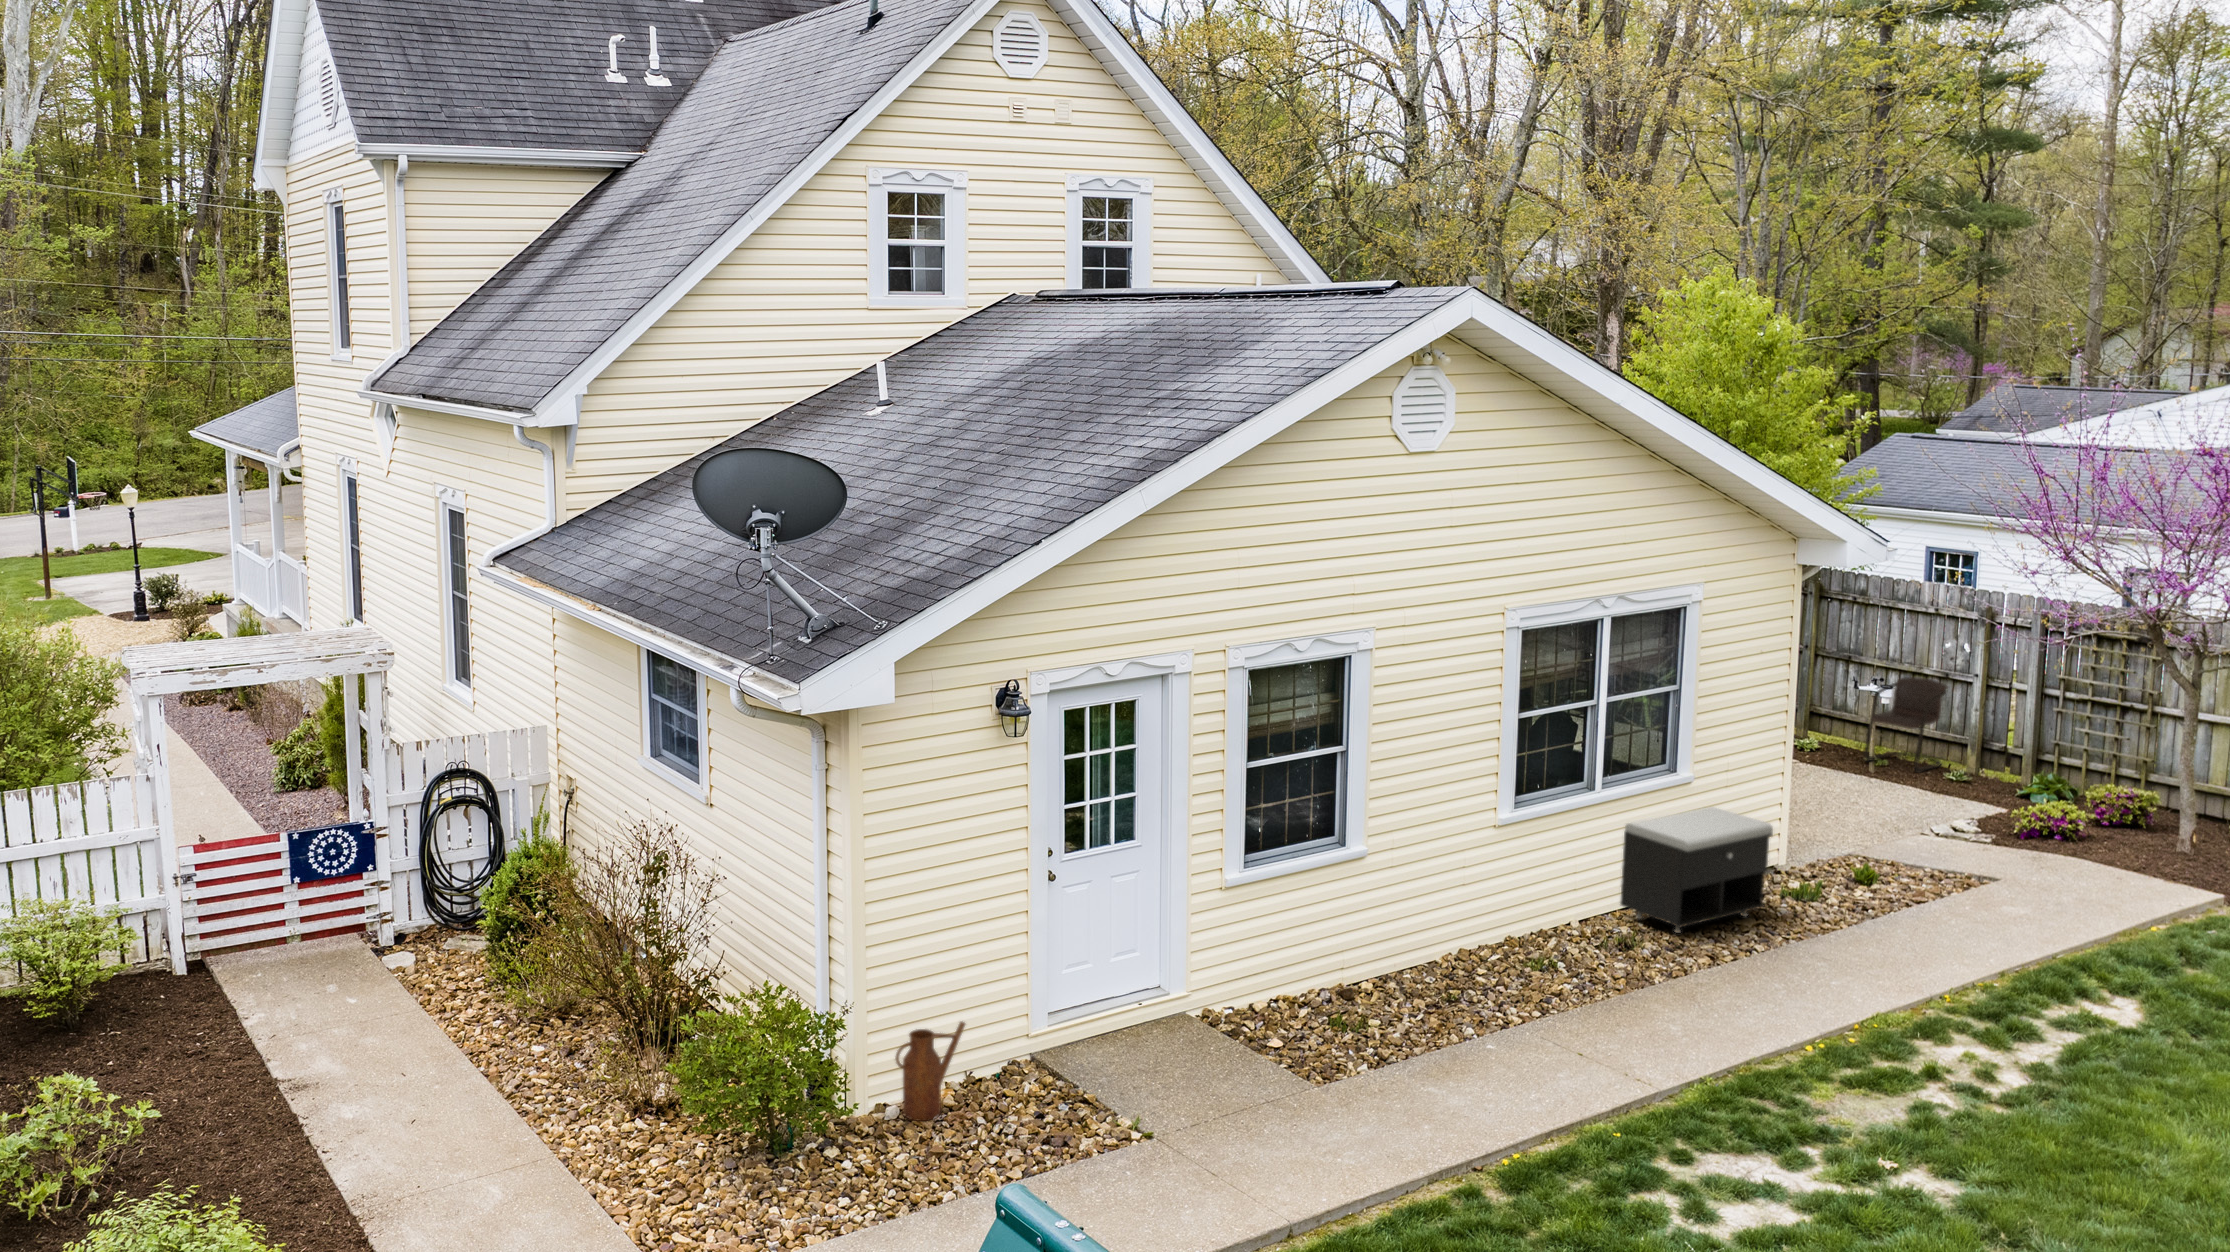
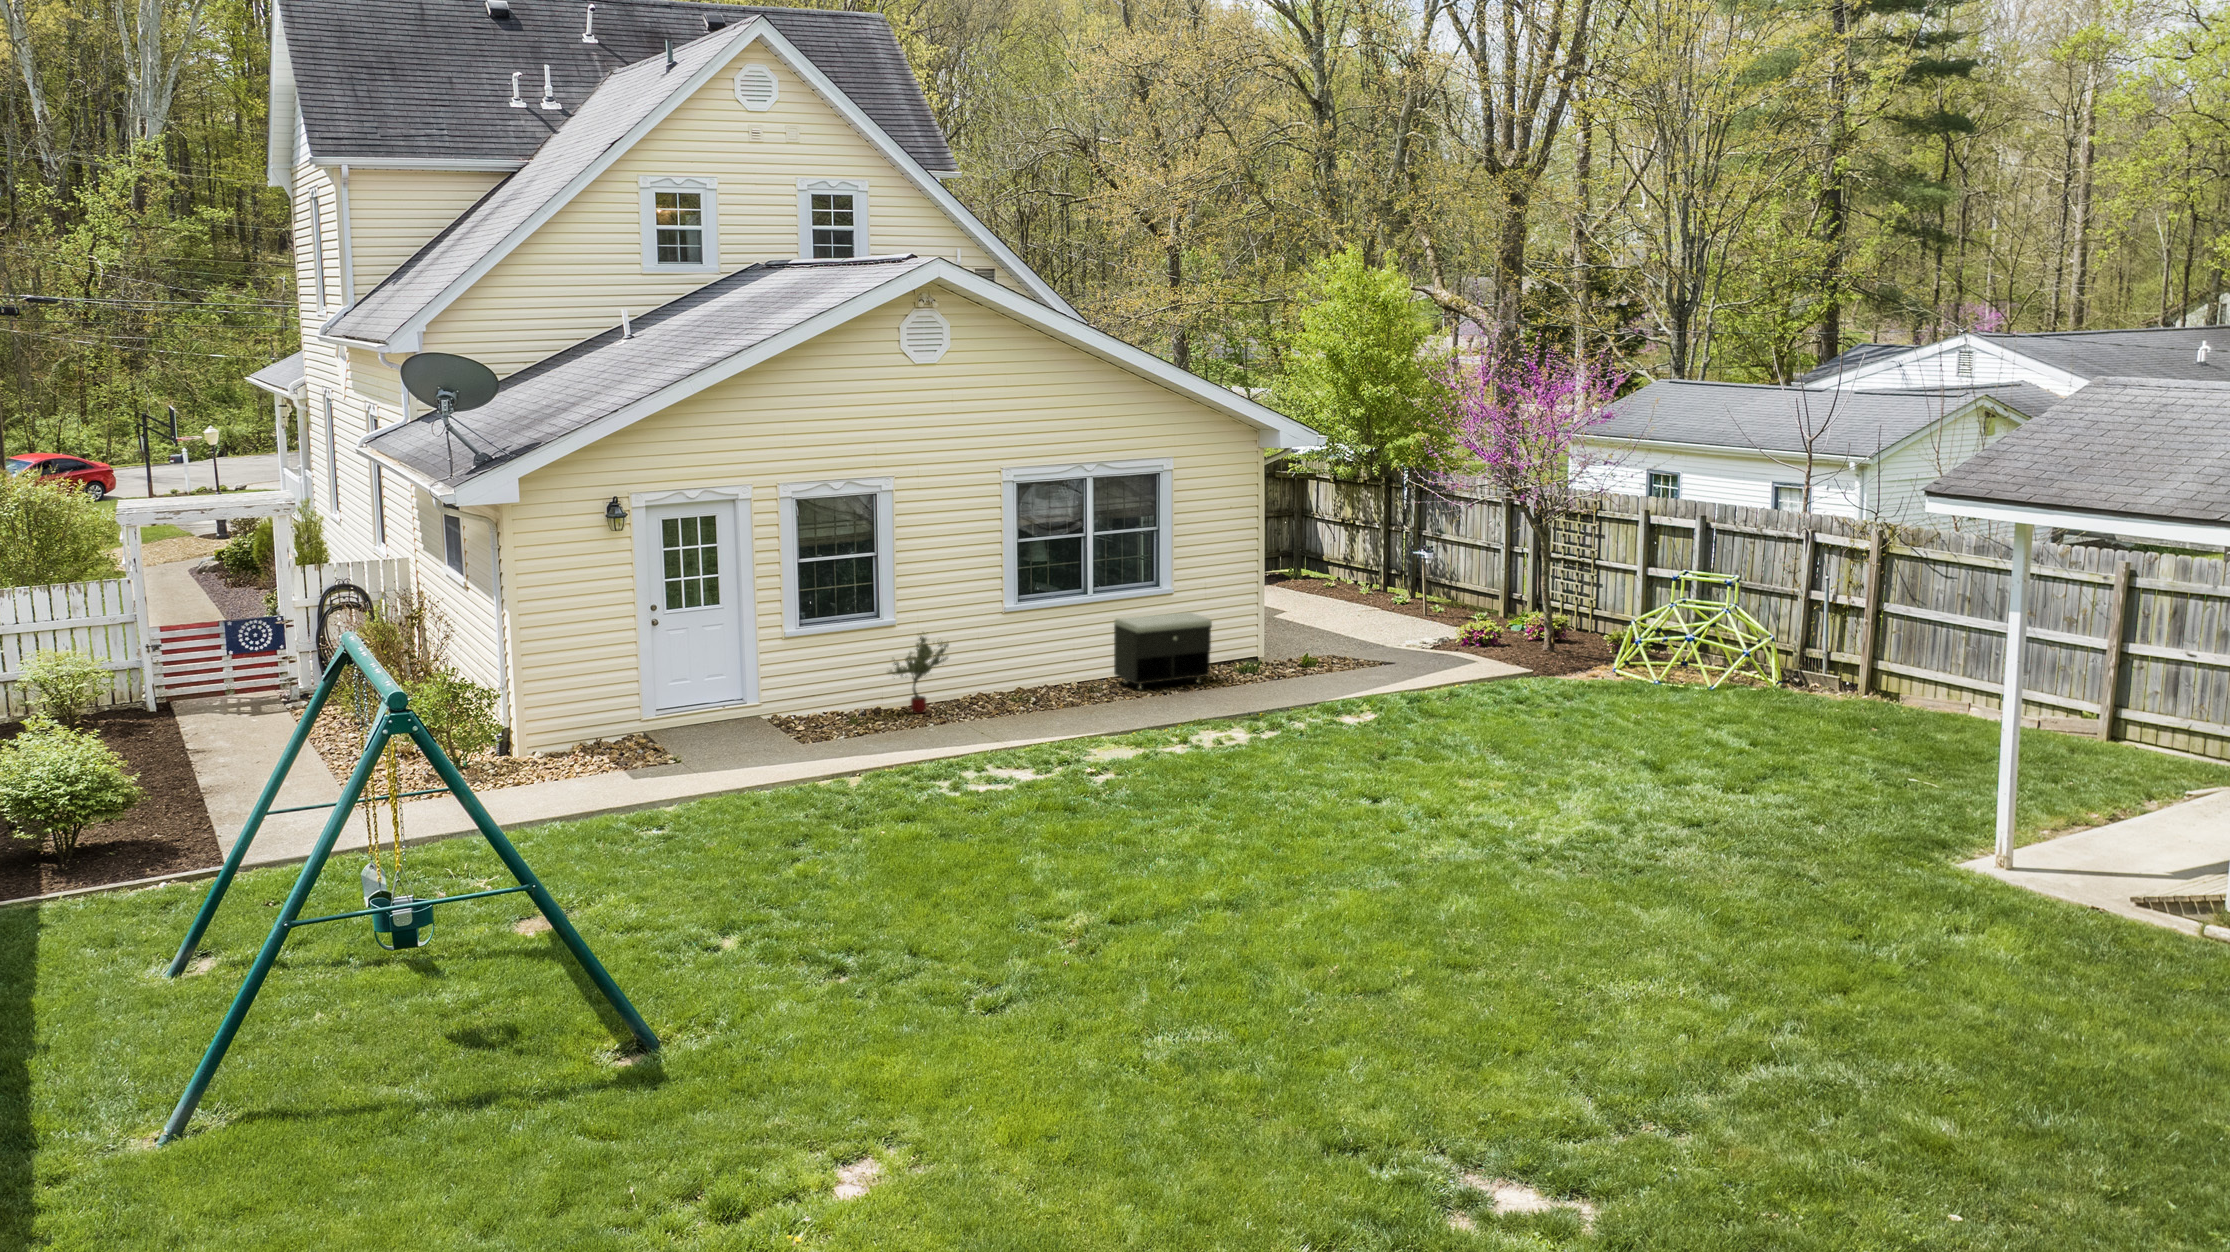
chair: present [1864,677,1948,773] -> none [1435,549,1492,618]
potted tree: none [1366,865,1453,996] -> present [888,633,948,714]
watering can: present [895,1022,965,1121] -> none [536,701,586,757]

